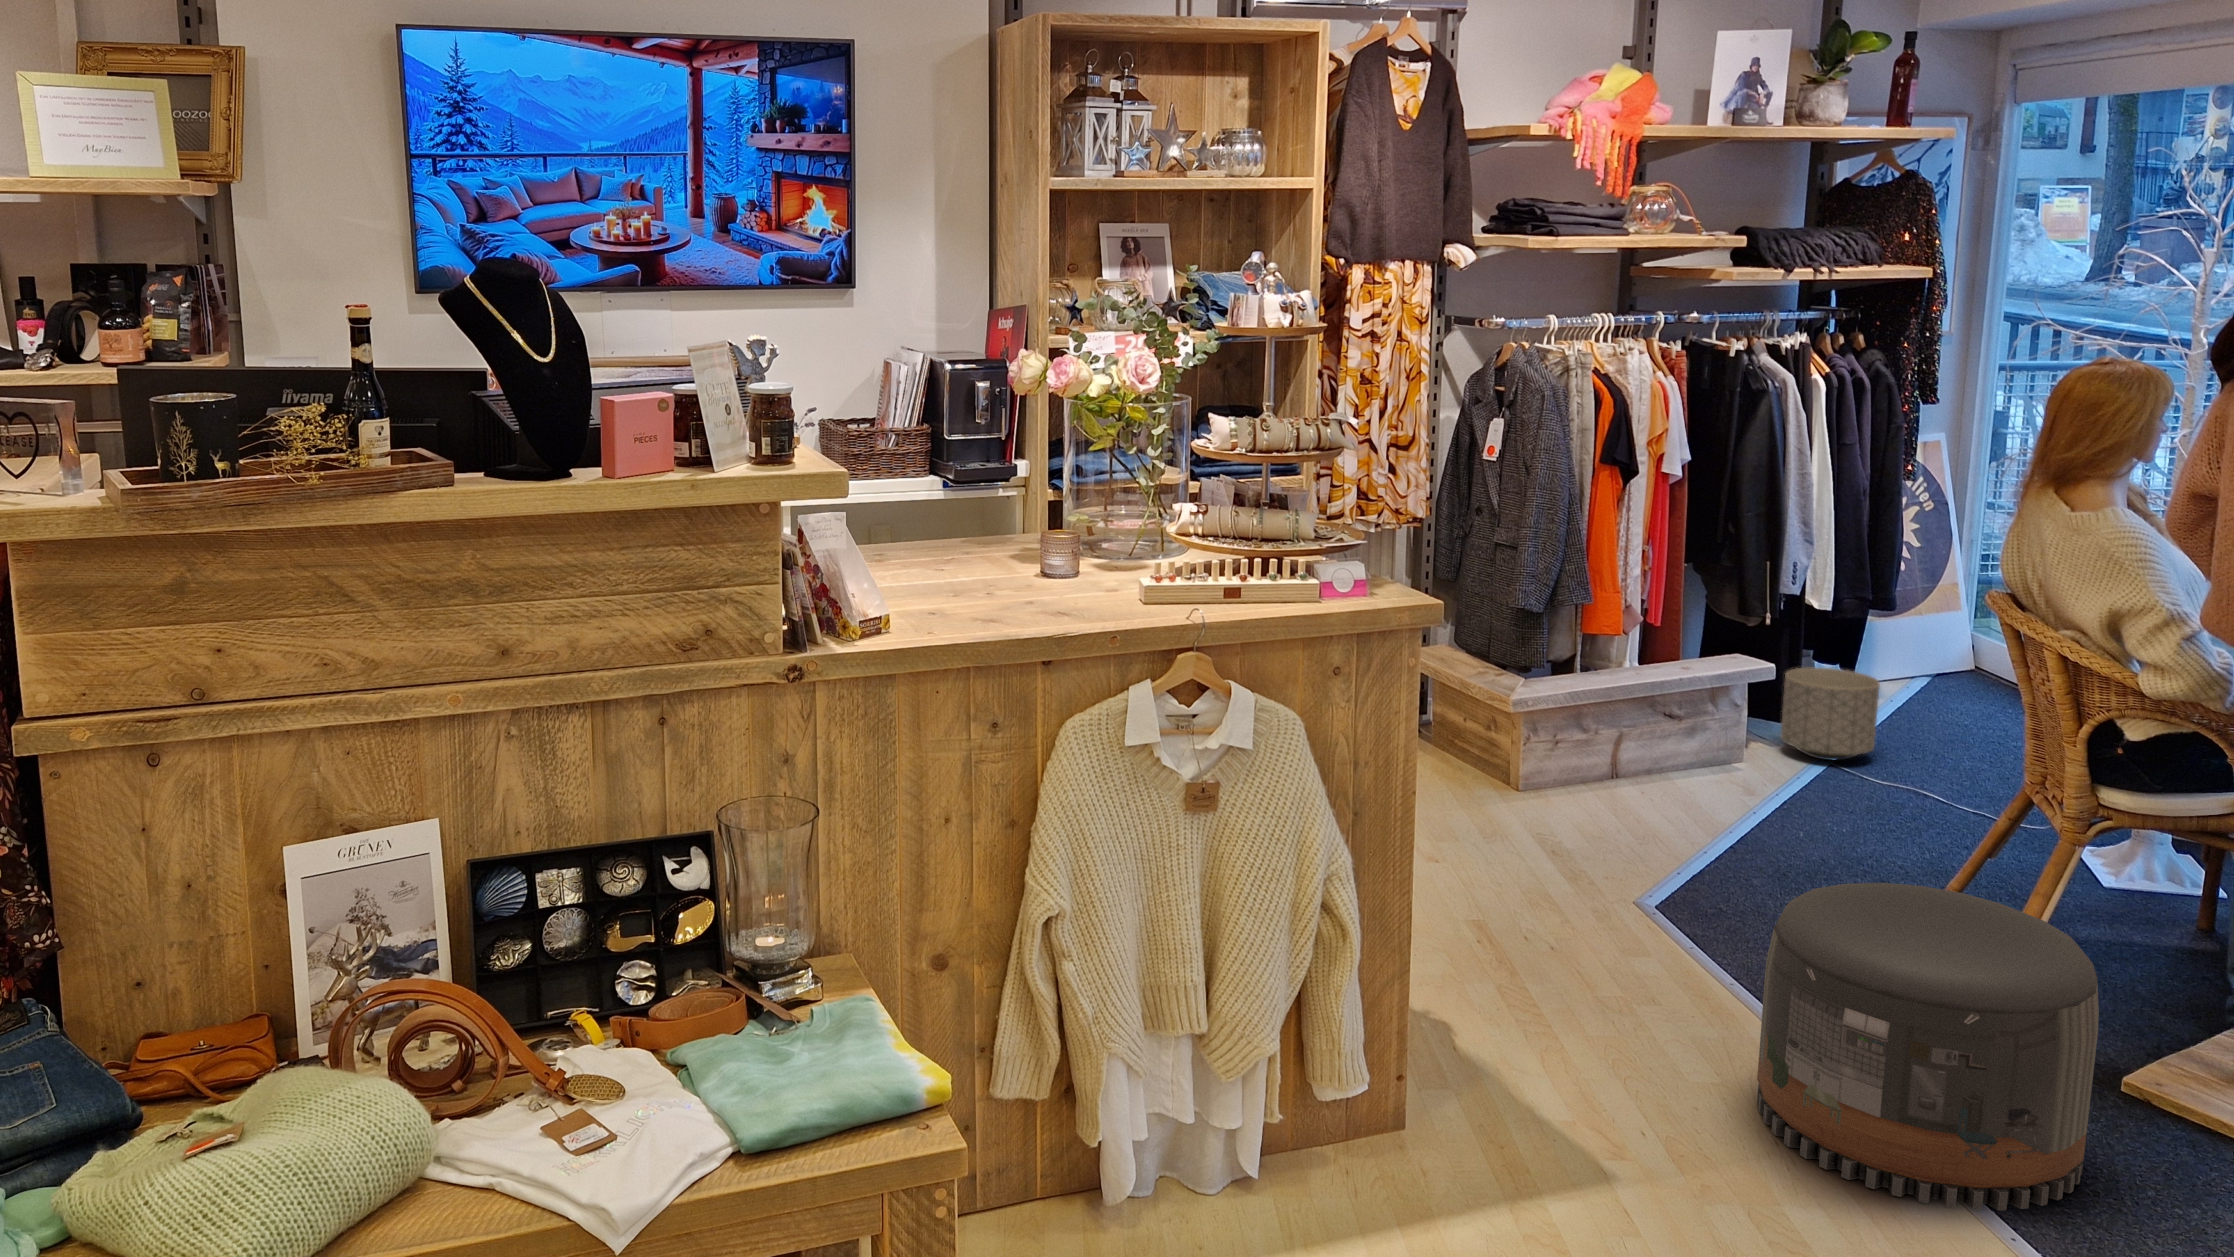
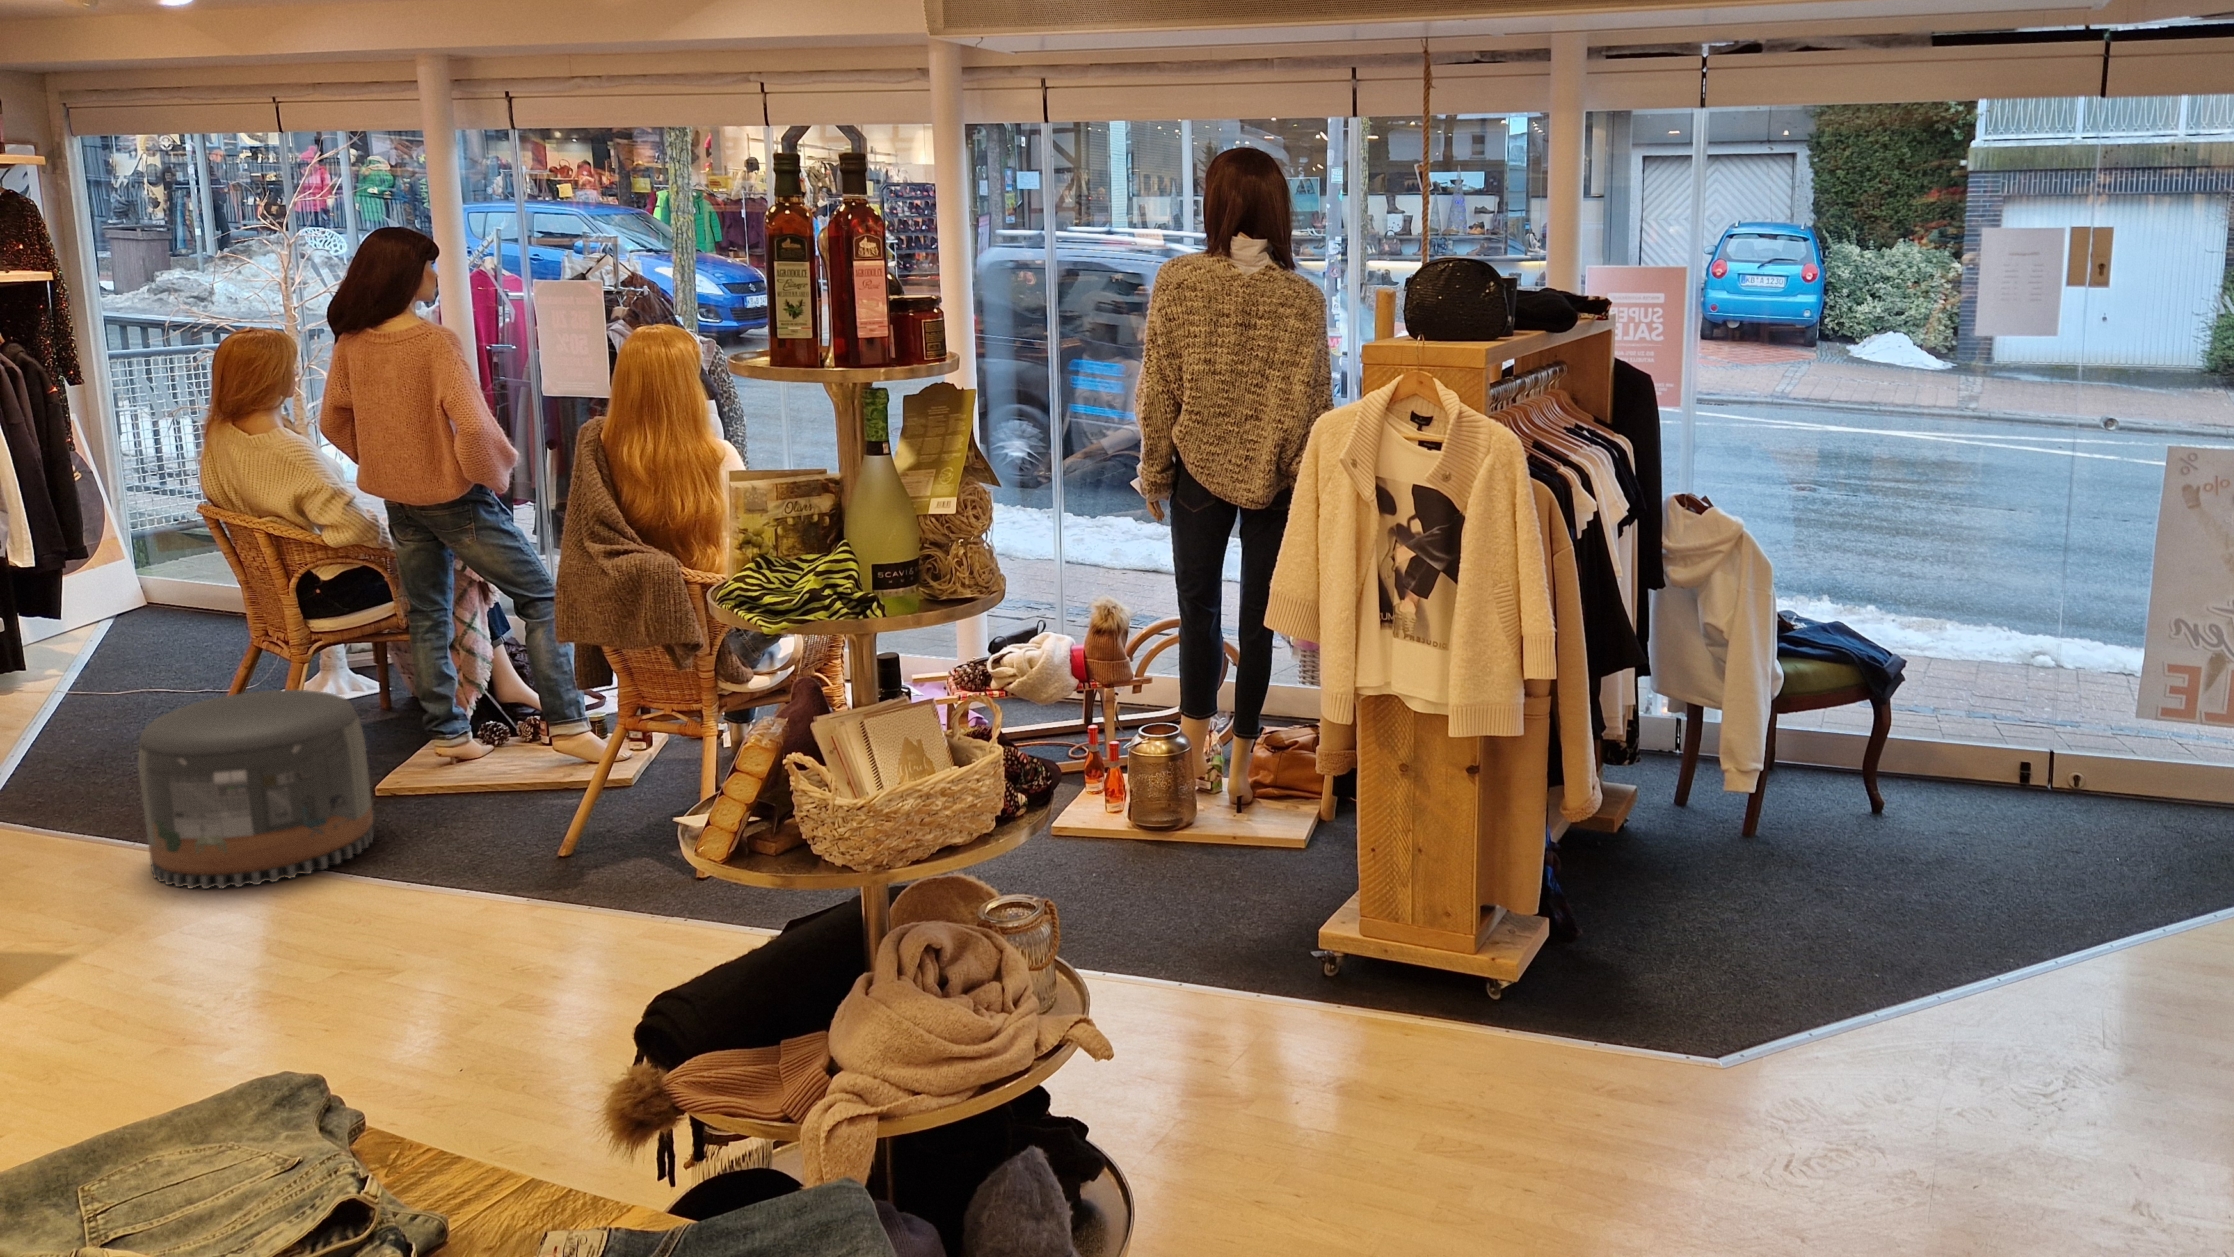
planter: present [1780,668,1880,760] -> none [11,612,105,689]

